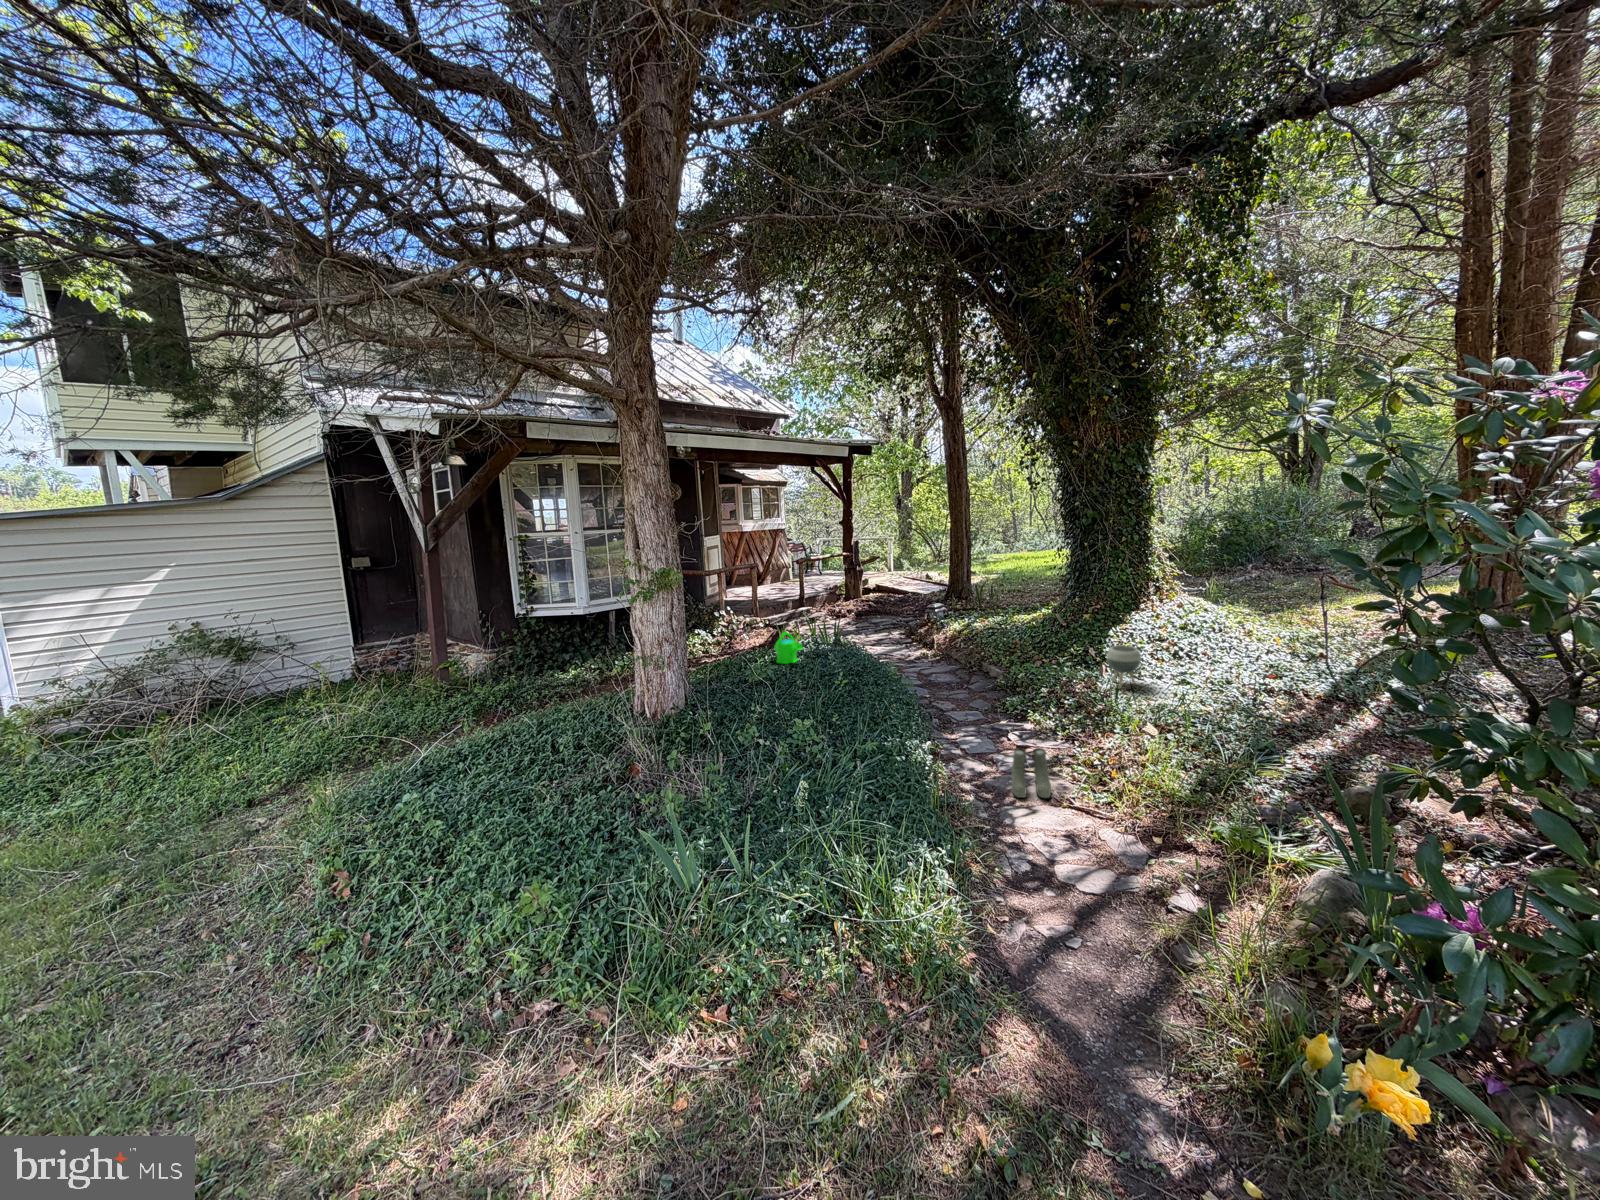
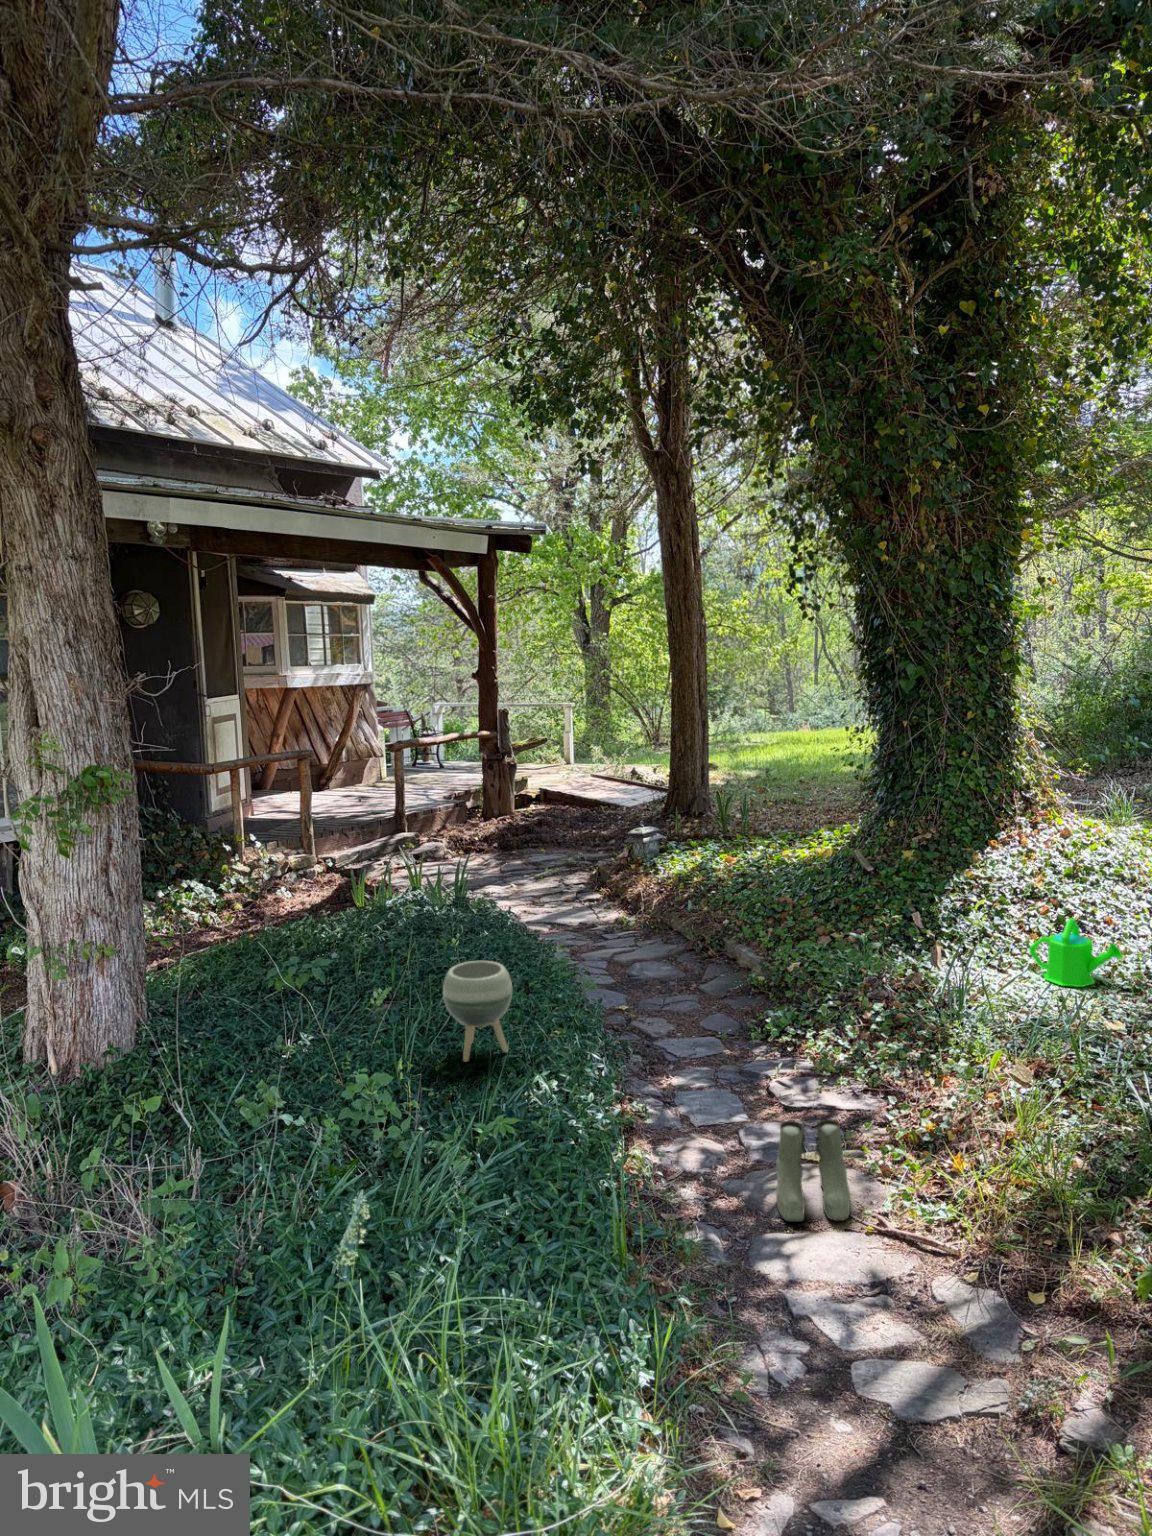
watering can: present [774,632,802,664] -> present [1029,918,1123,987]
planter: present [1107,645,1141,688] -> present [443,961,512,1062]

